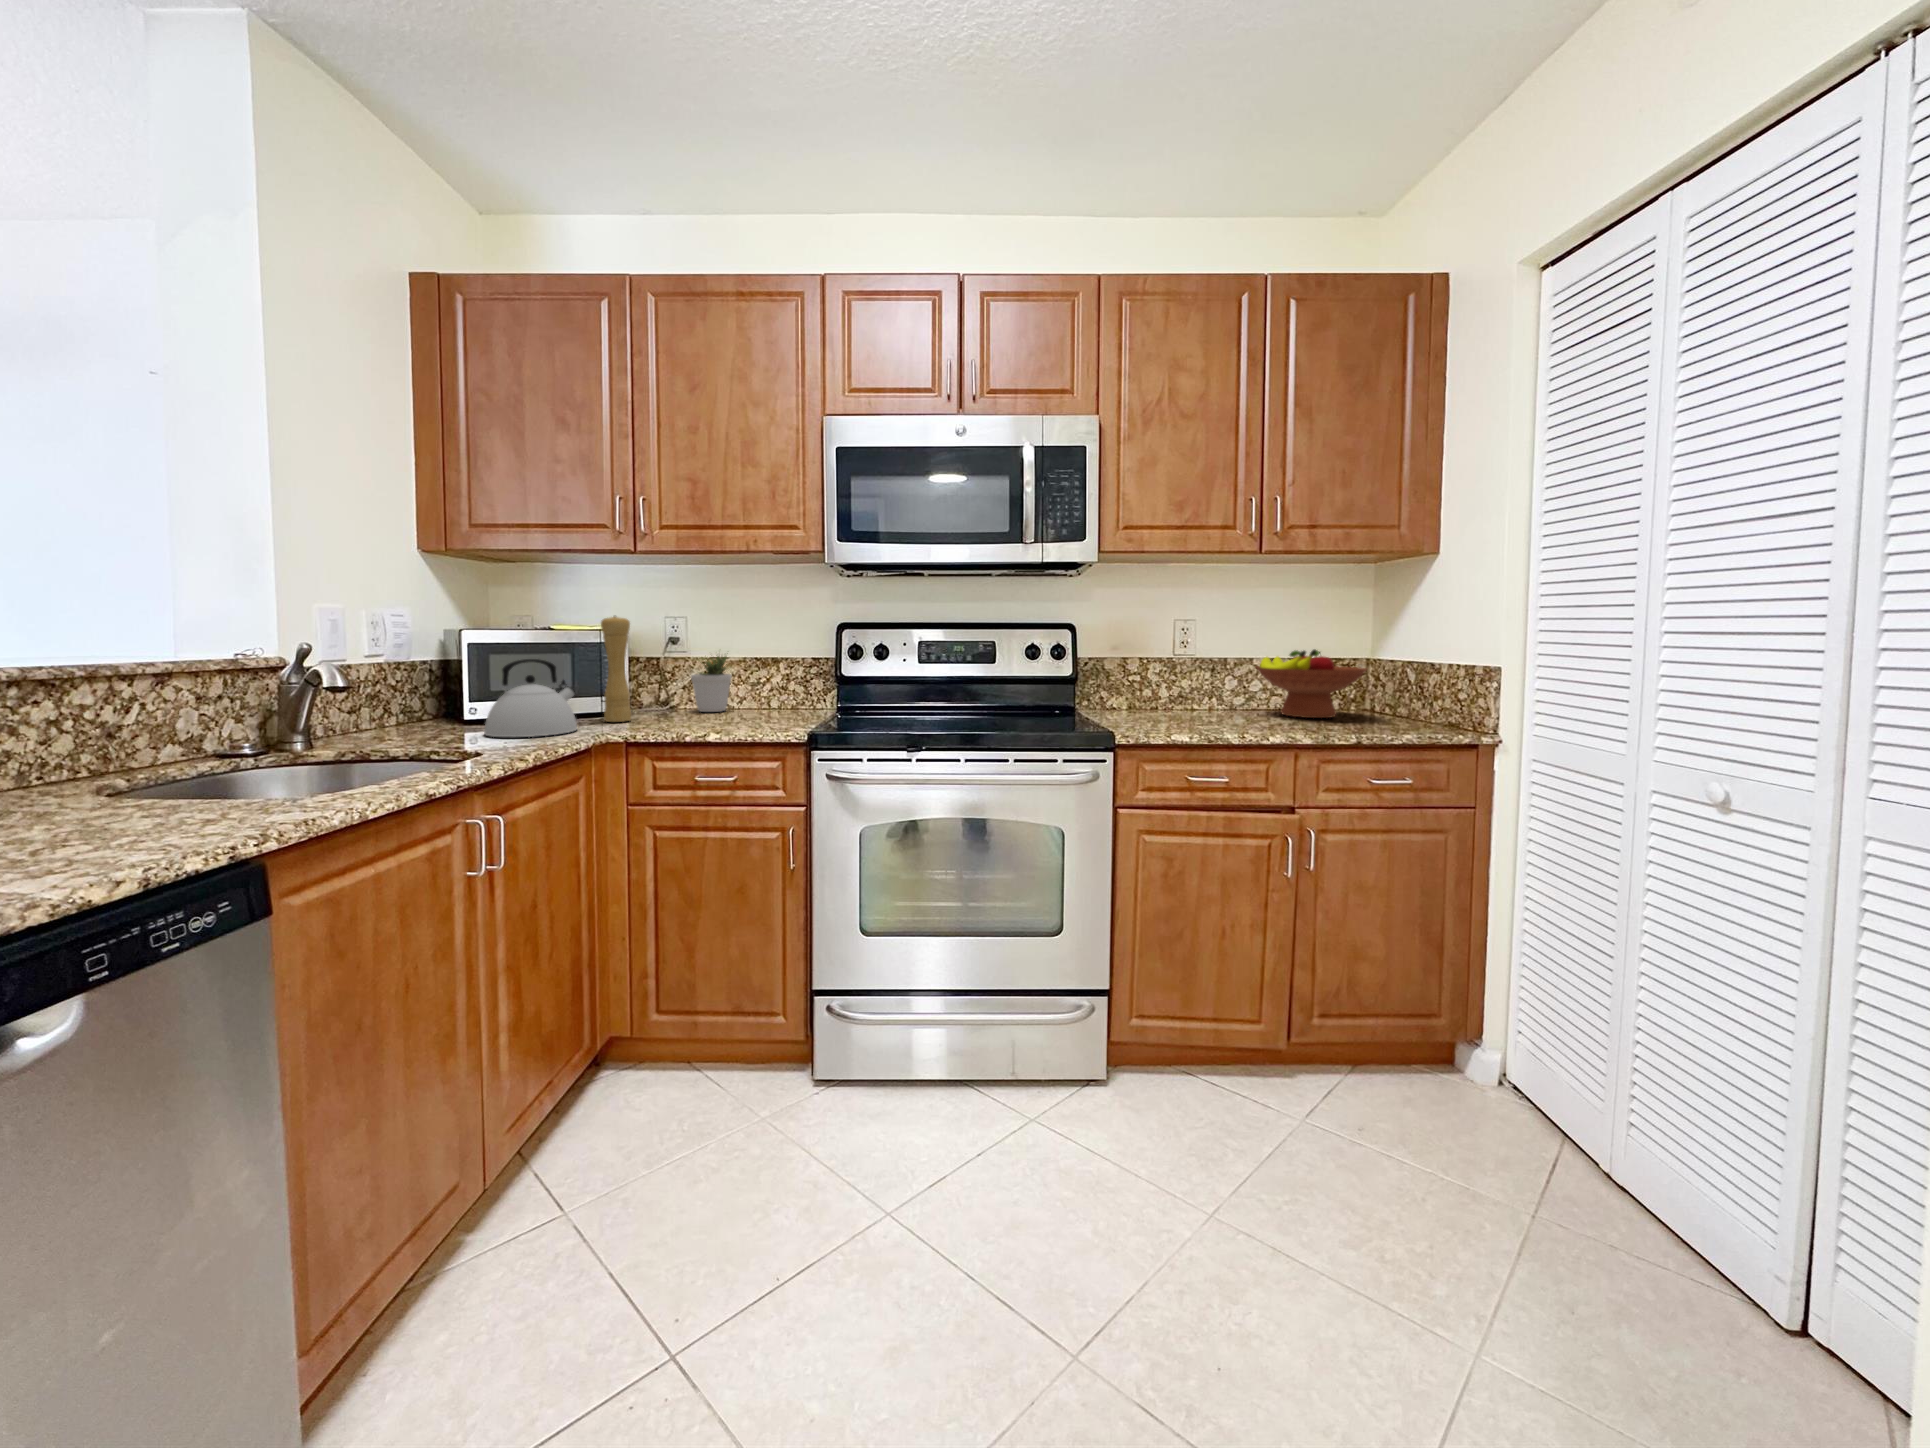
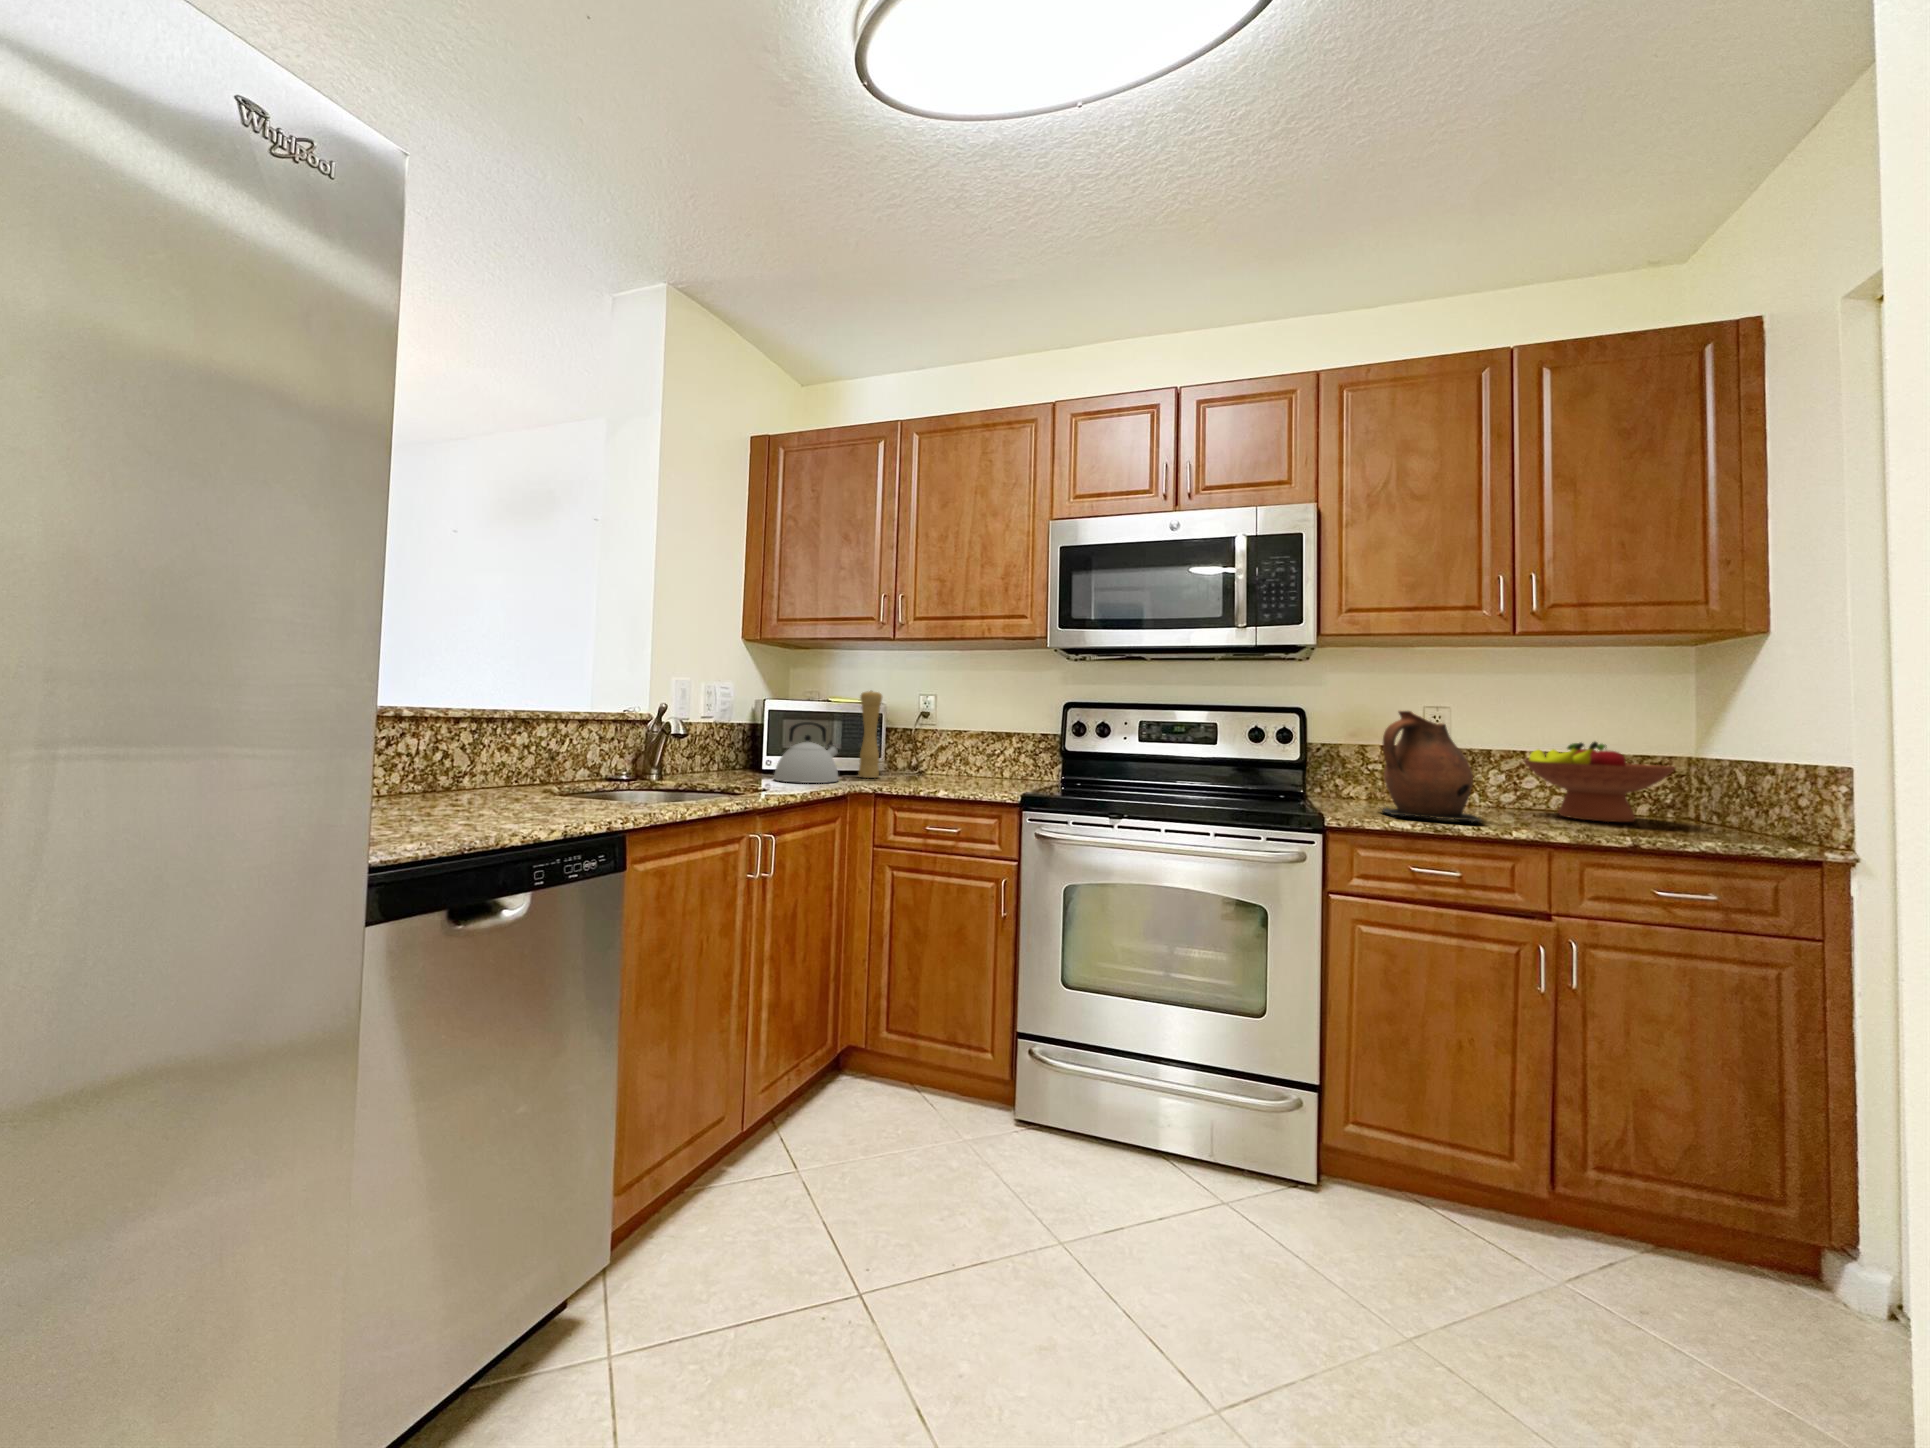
ceramic pitcher: none [1148,626,1240,730] -> present [1382,711,1482,822]
potted plant: present [691,656,732,712] -> none [928,721,962,776]

